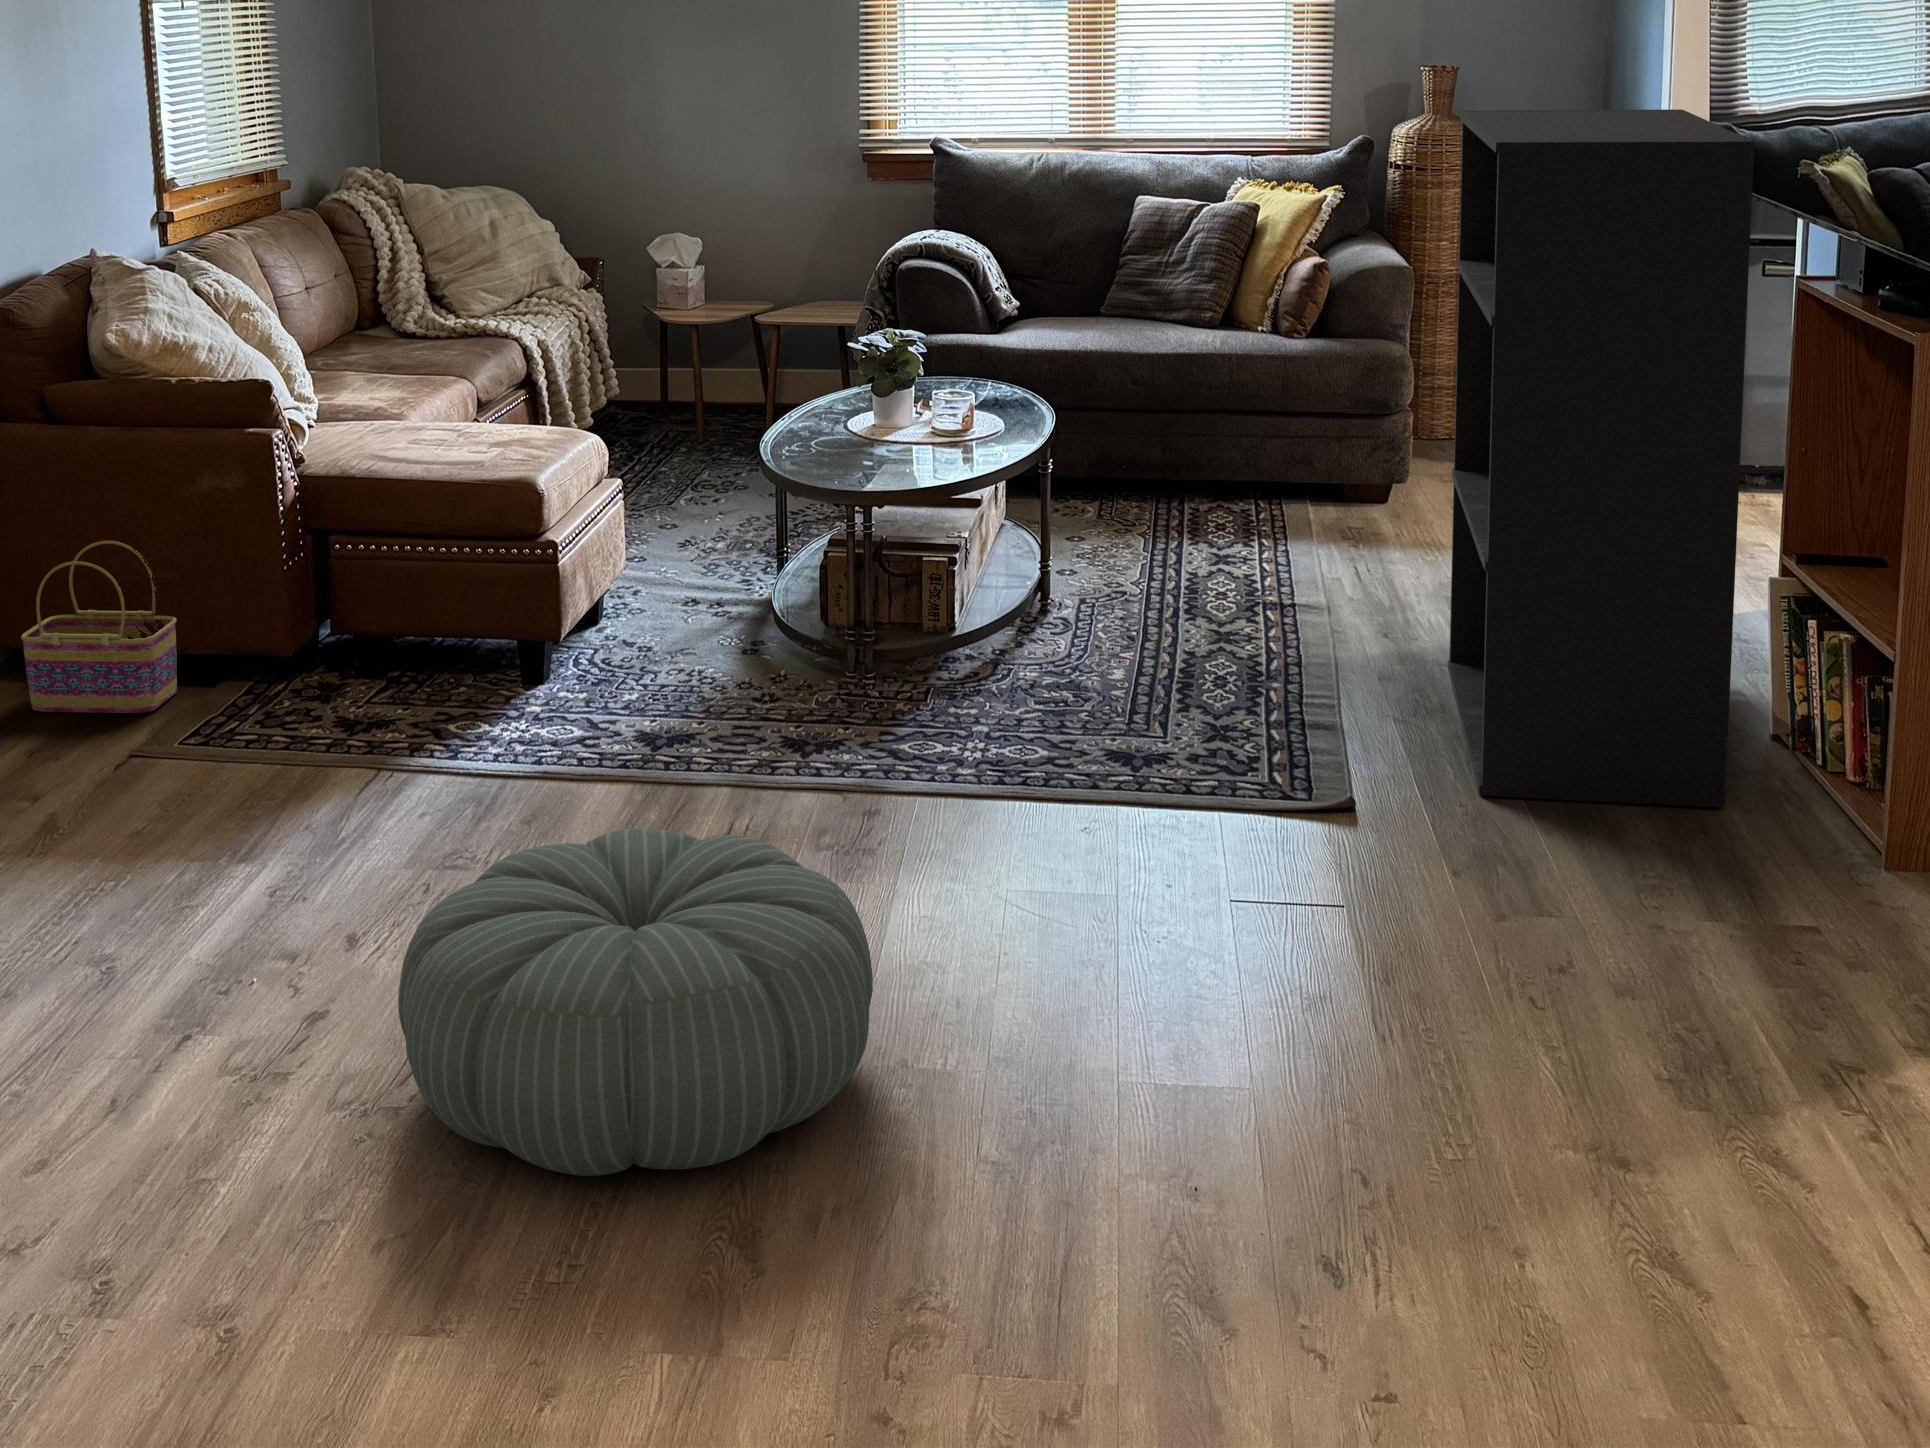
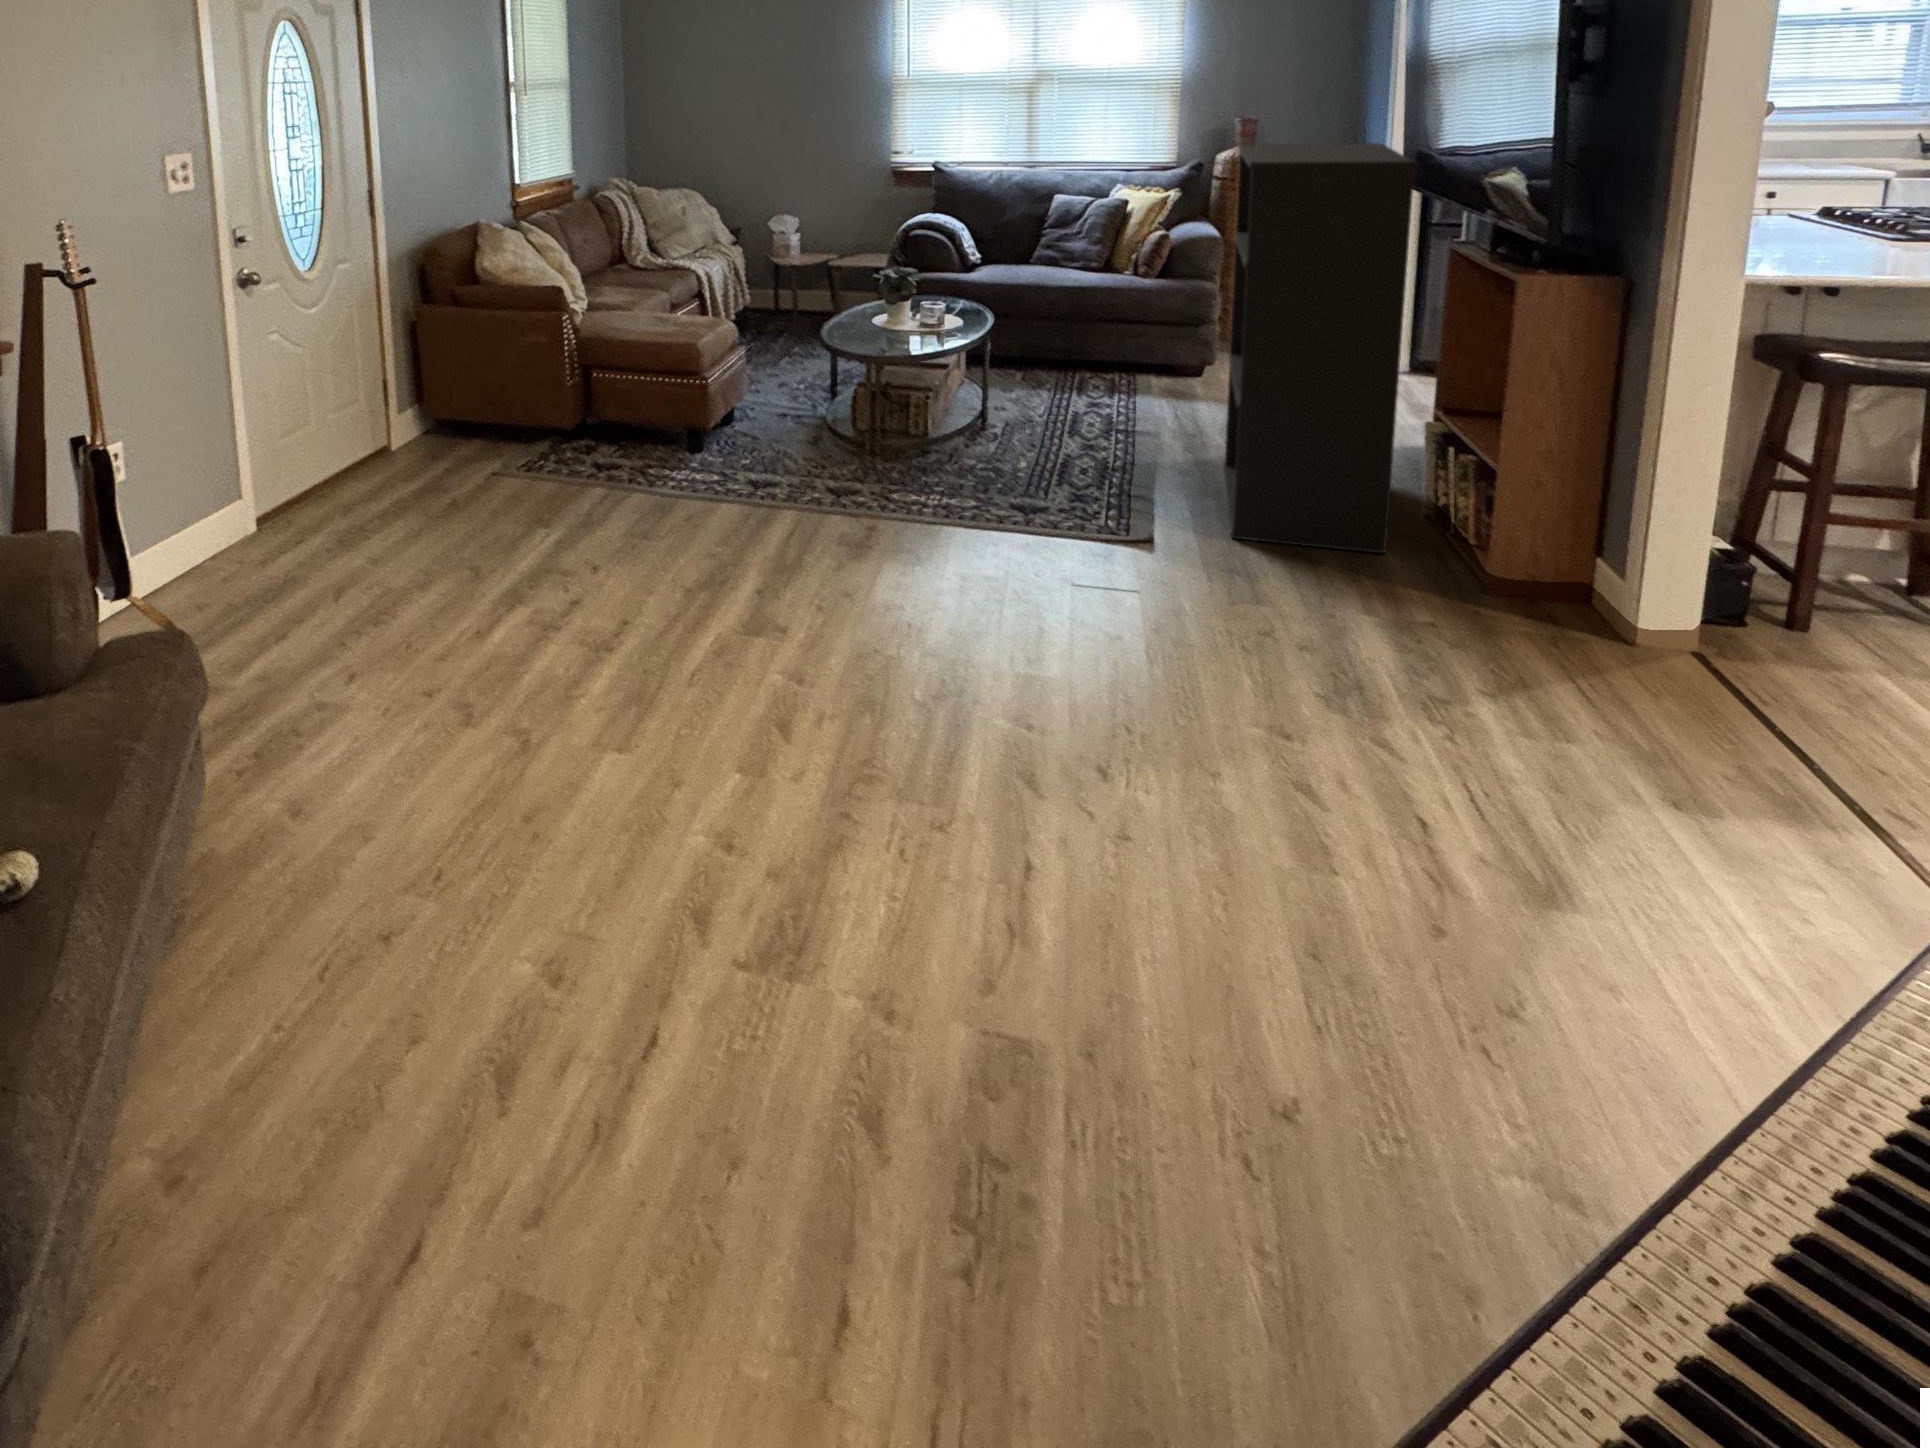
basket: present [21,541,177,713] -> none [442,368,517,456]
pouf: present [398,828,873,1176] -> none [622,519,865,687]

